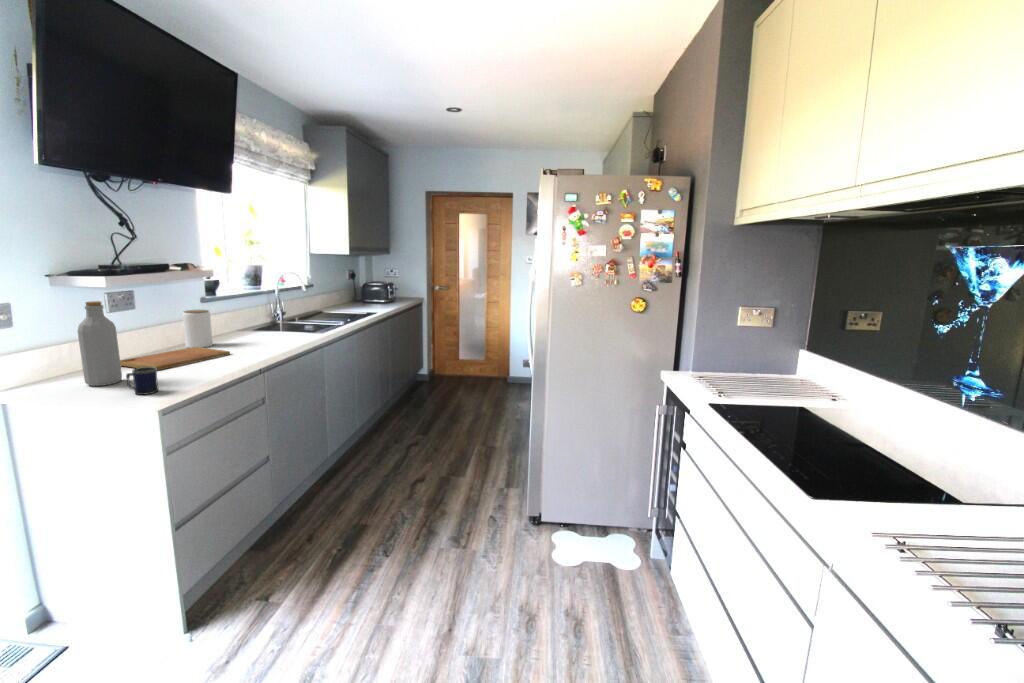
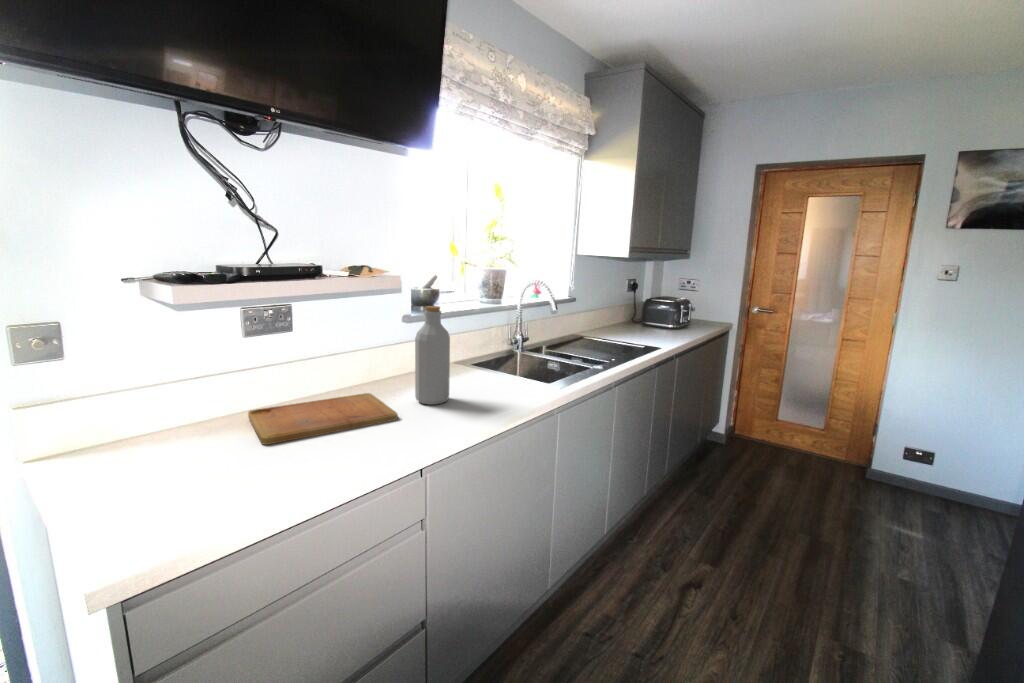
bottle: present [78,301,122,386] -> present [415,306,450,405]
jar: present [183,310,213,348] -> none [367,334,403,392]
mug: present [126,367,158,395] -> none [121,473,175,538]

